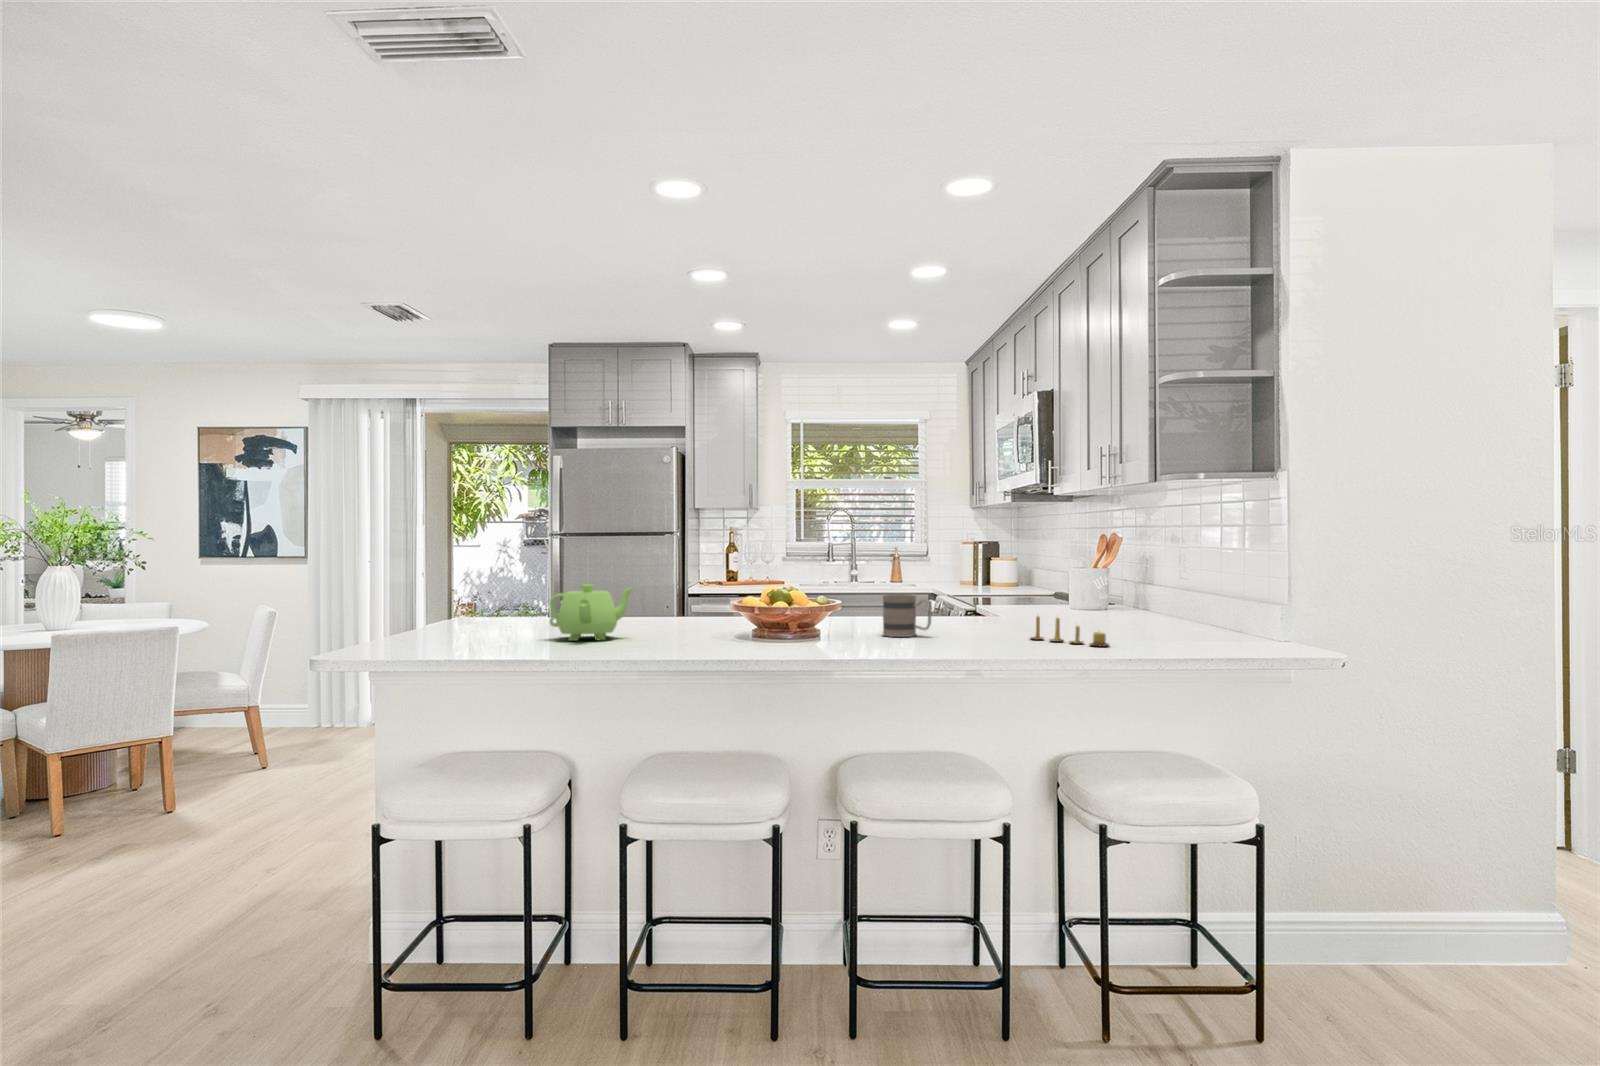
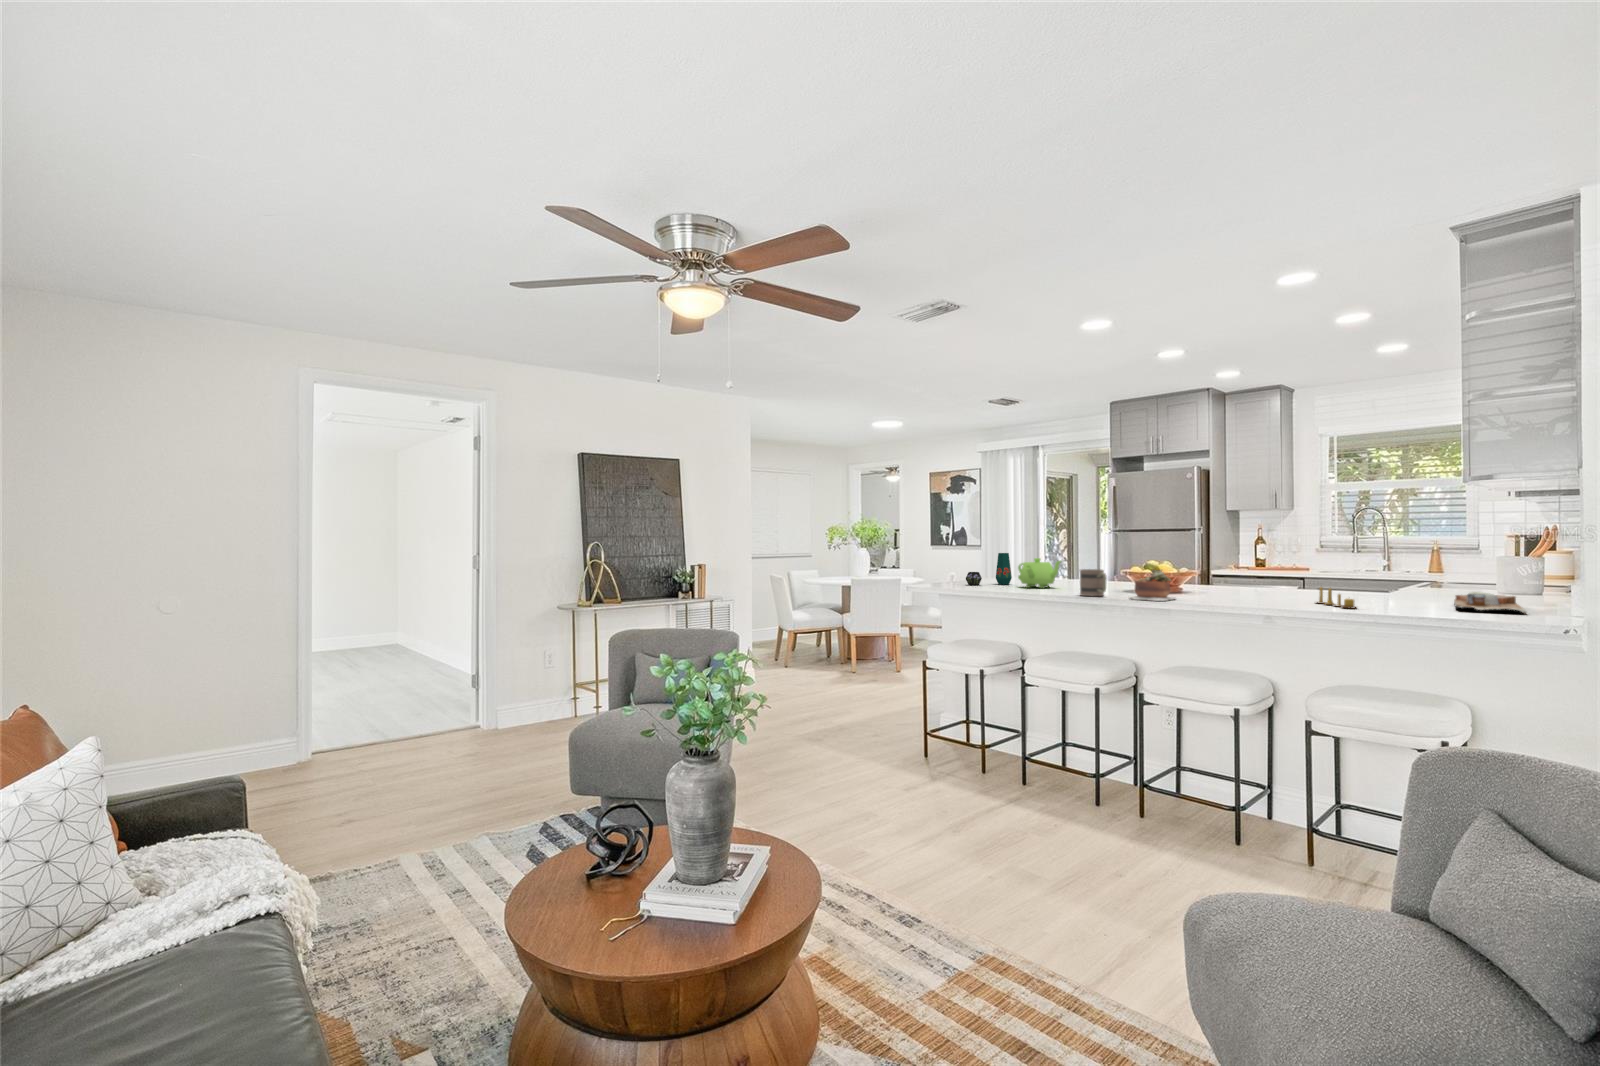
vase: none [437,575,522,642] -> present [966,553,1012,585]
mug: present [883,594,932,637] -> present [1080,569,1107,596]
succulent plant: none [820,600,880,656] -> present [1129,570,1176,601]
cutting board: none [1123,613,1249,639] -> present [1454,592,1527,614]

